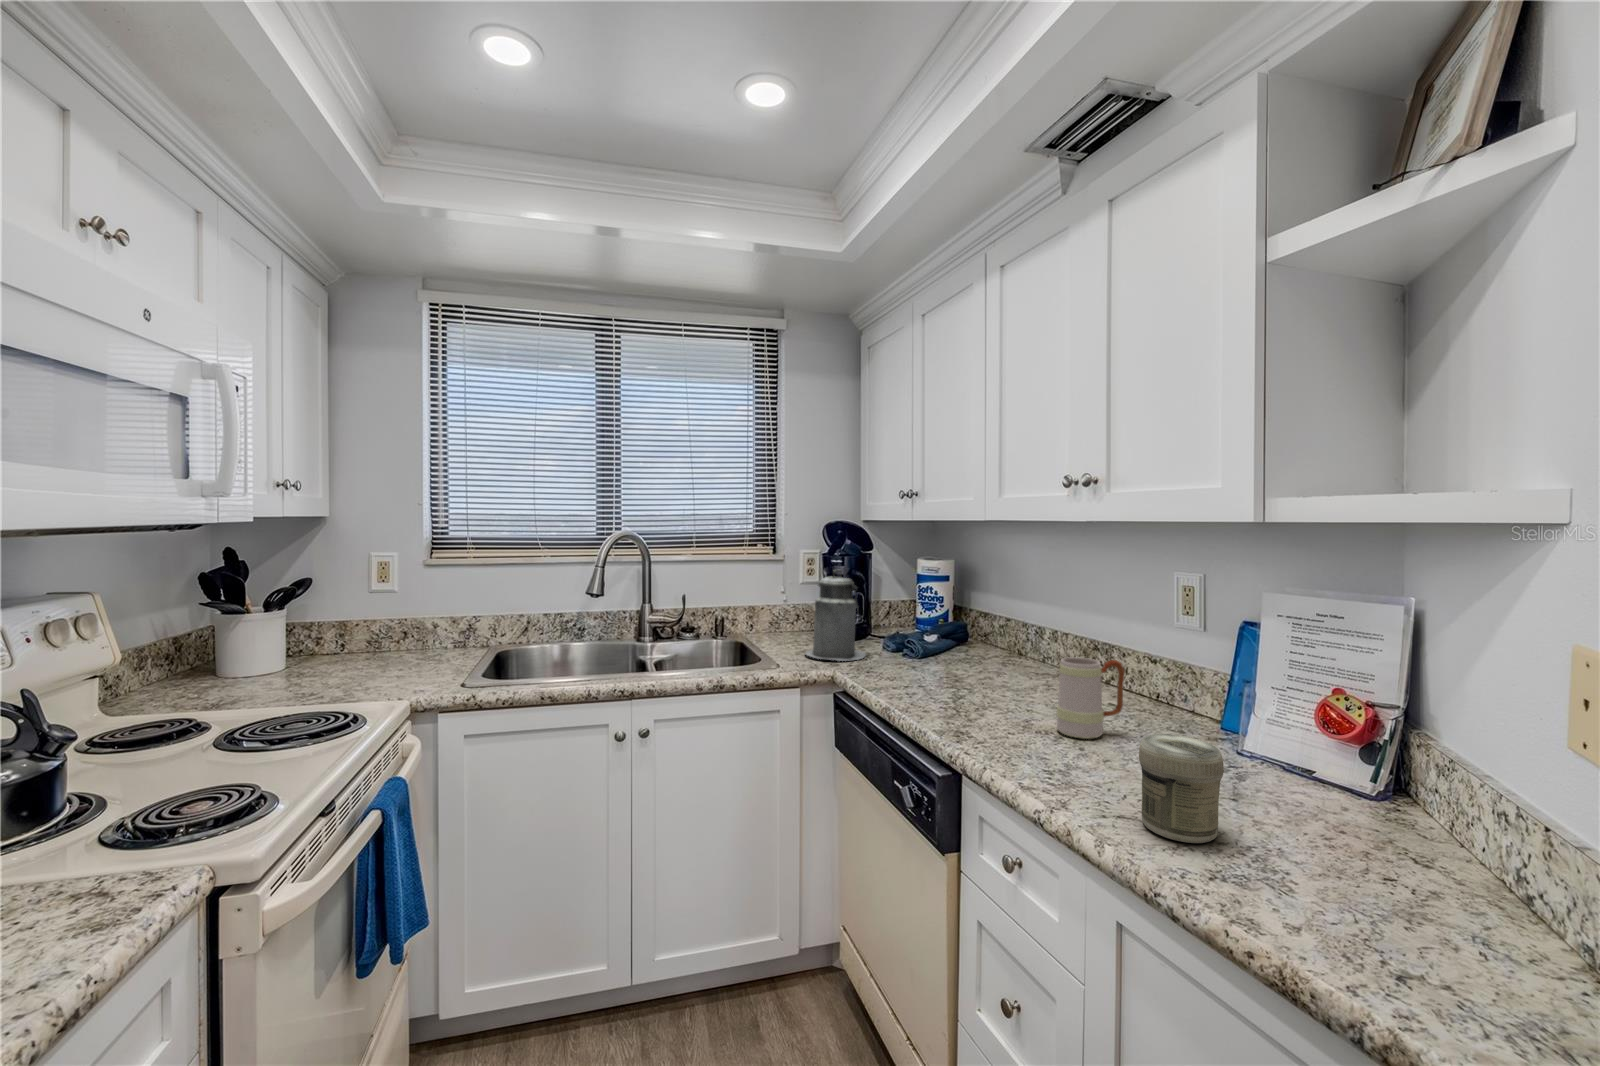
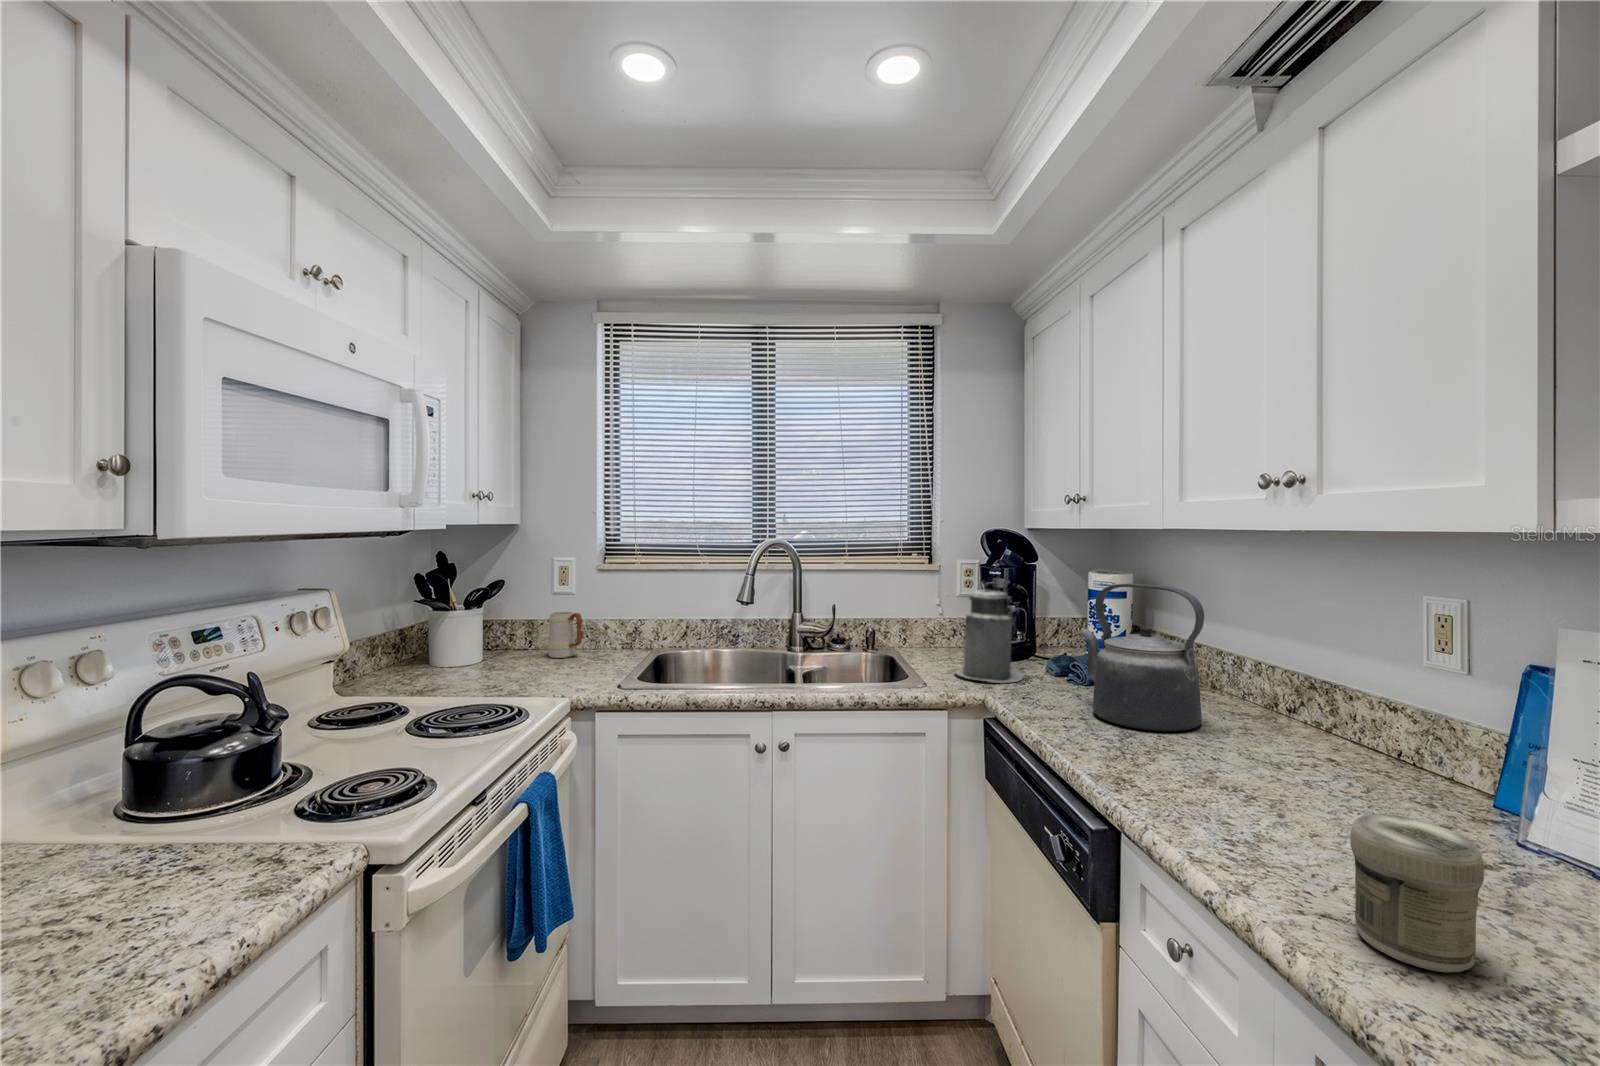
kettle: none [917,568,1018,692] -> present [1081,583,1204,731]
mug: present [1056,657,1124,739] -> present [548,612,582,658]

